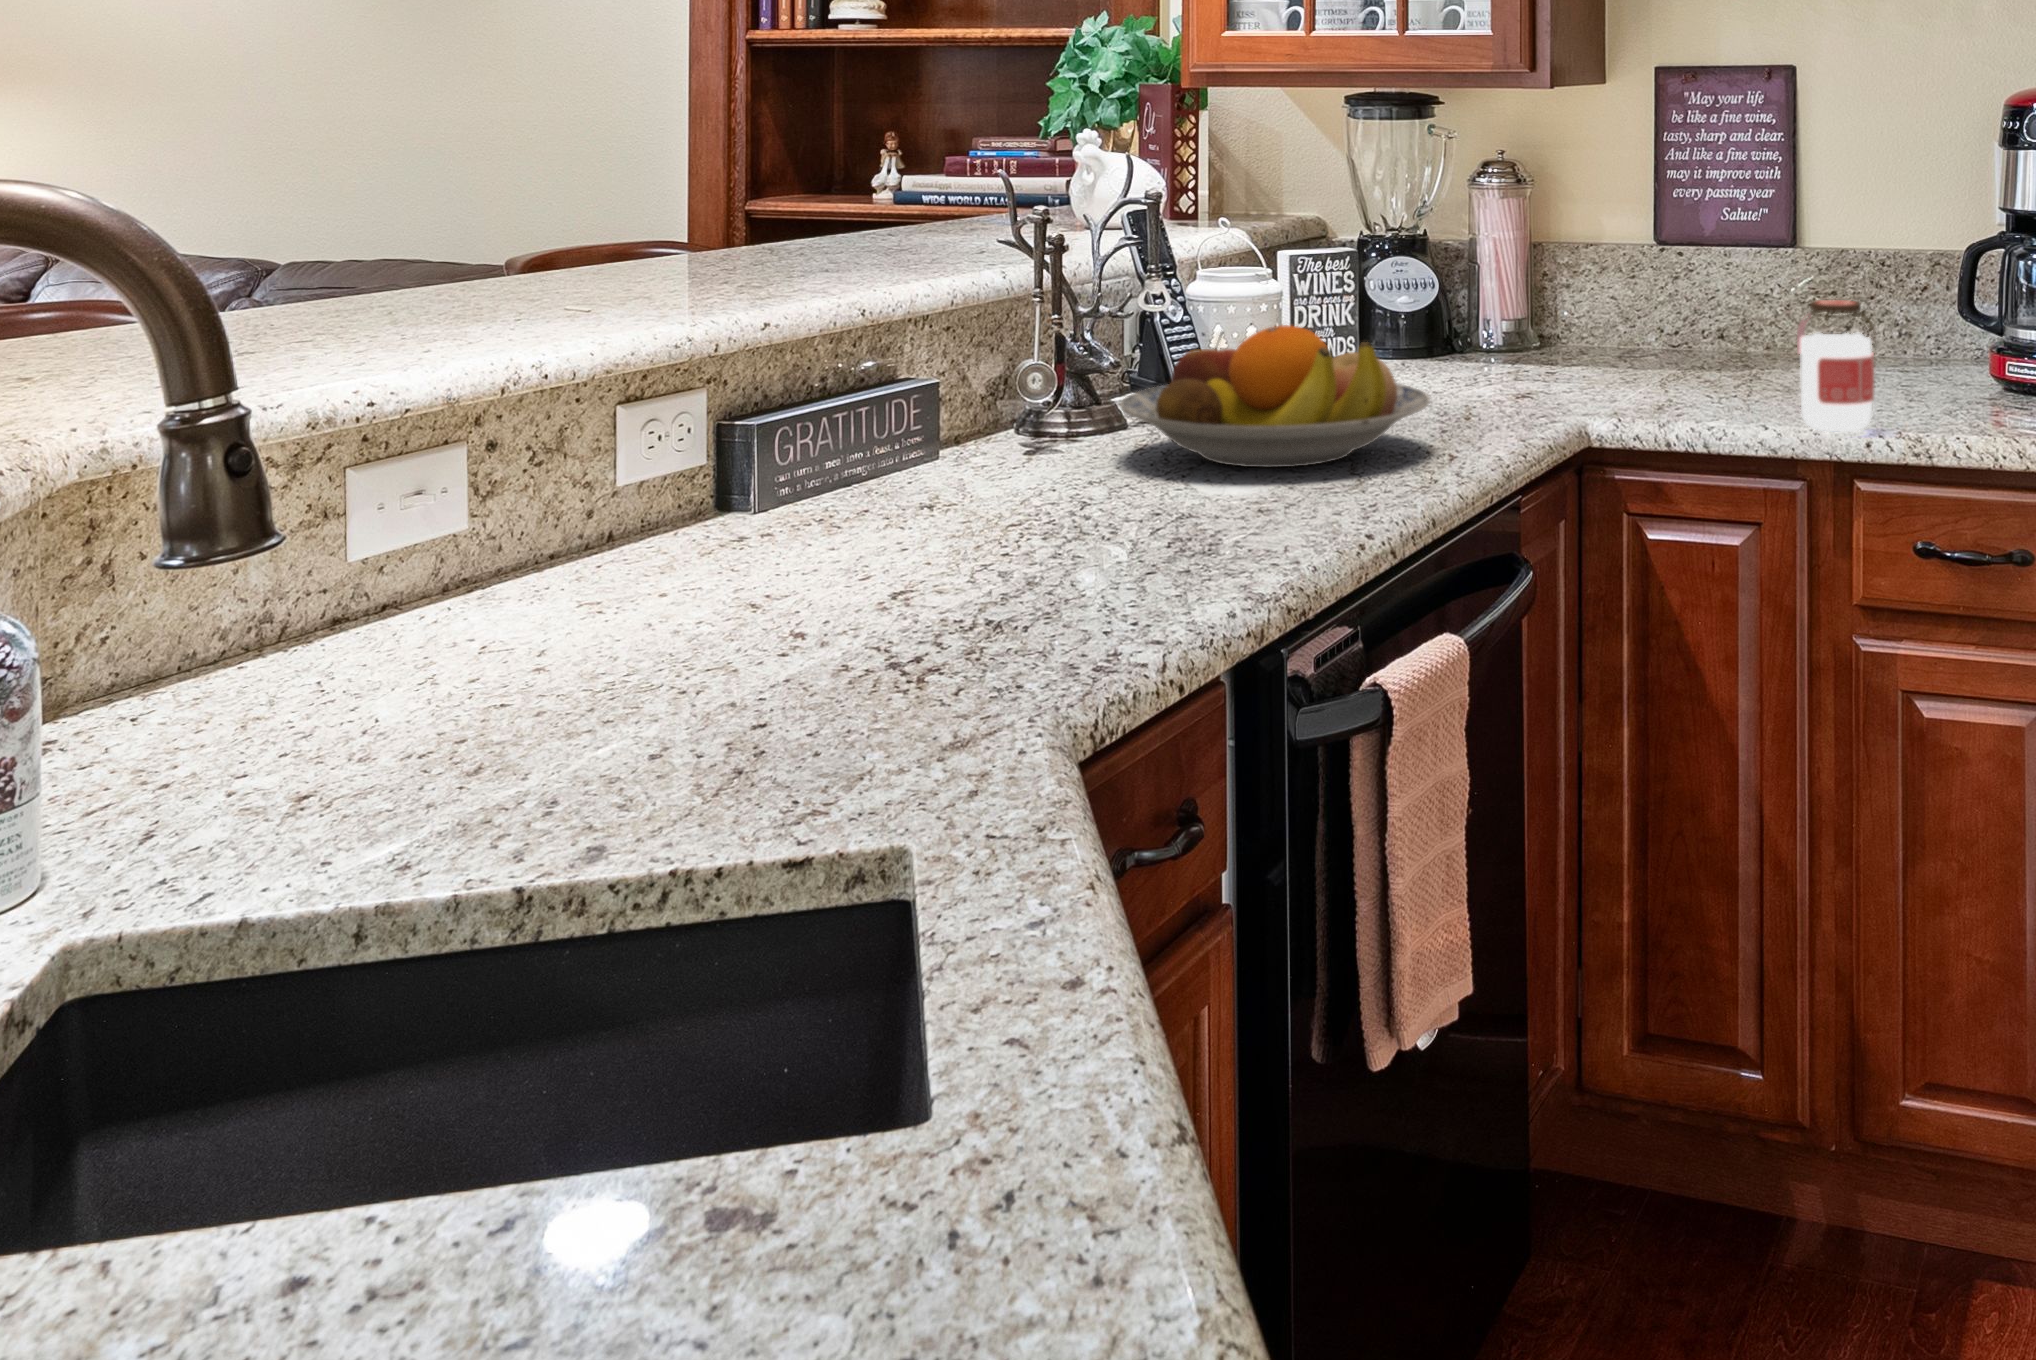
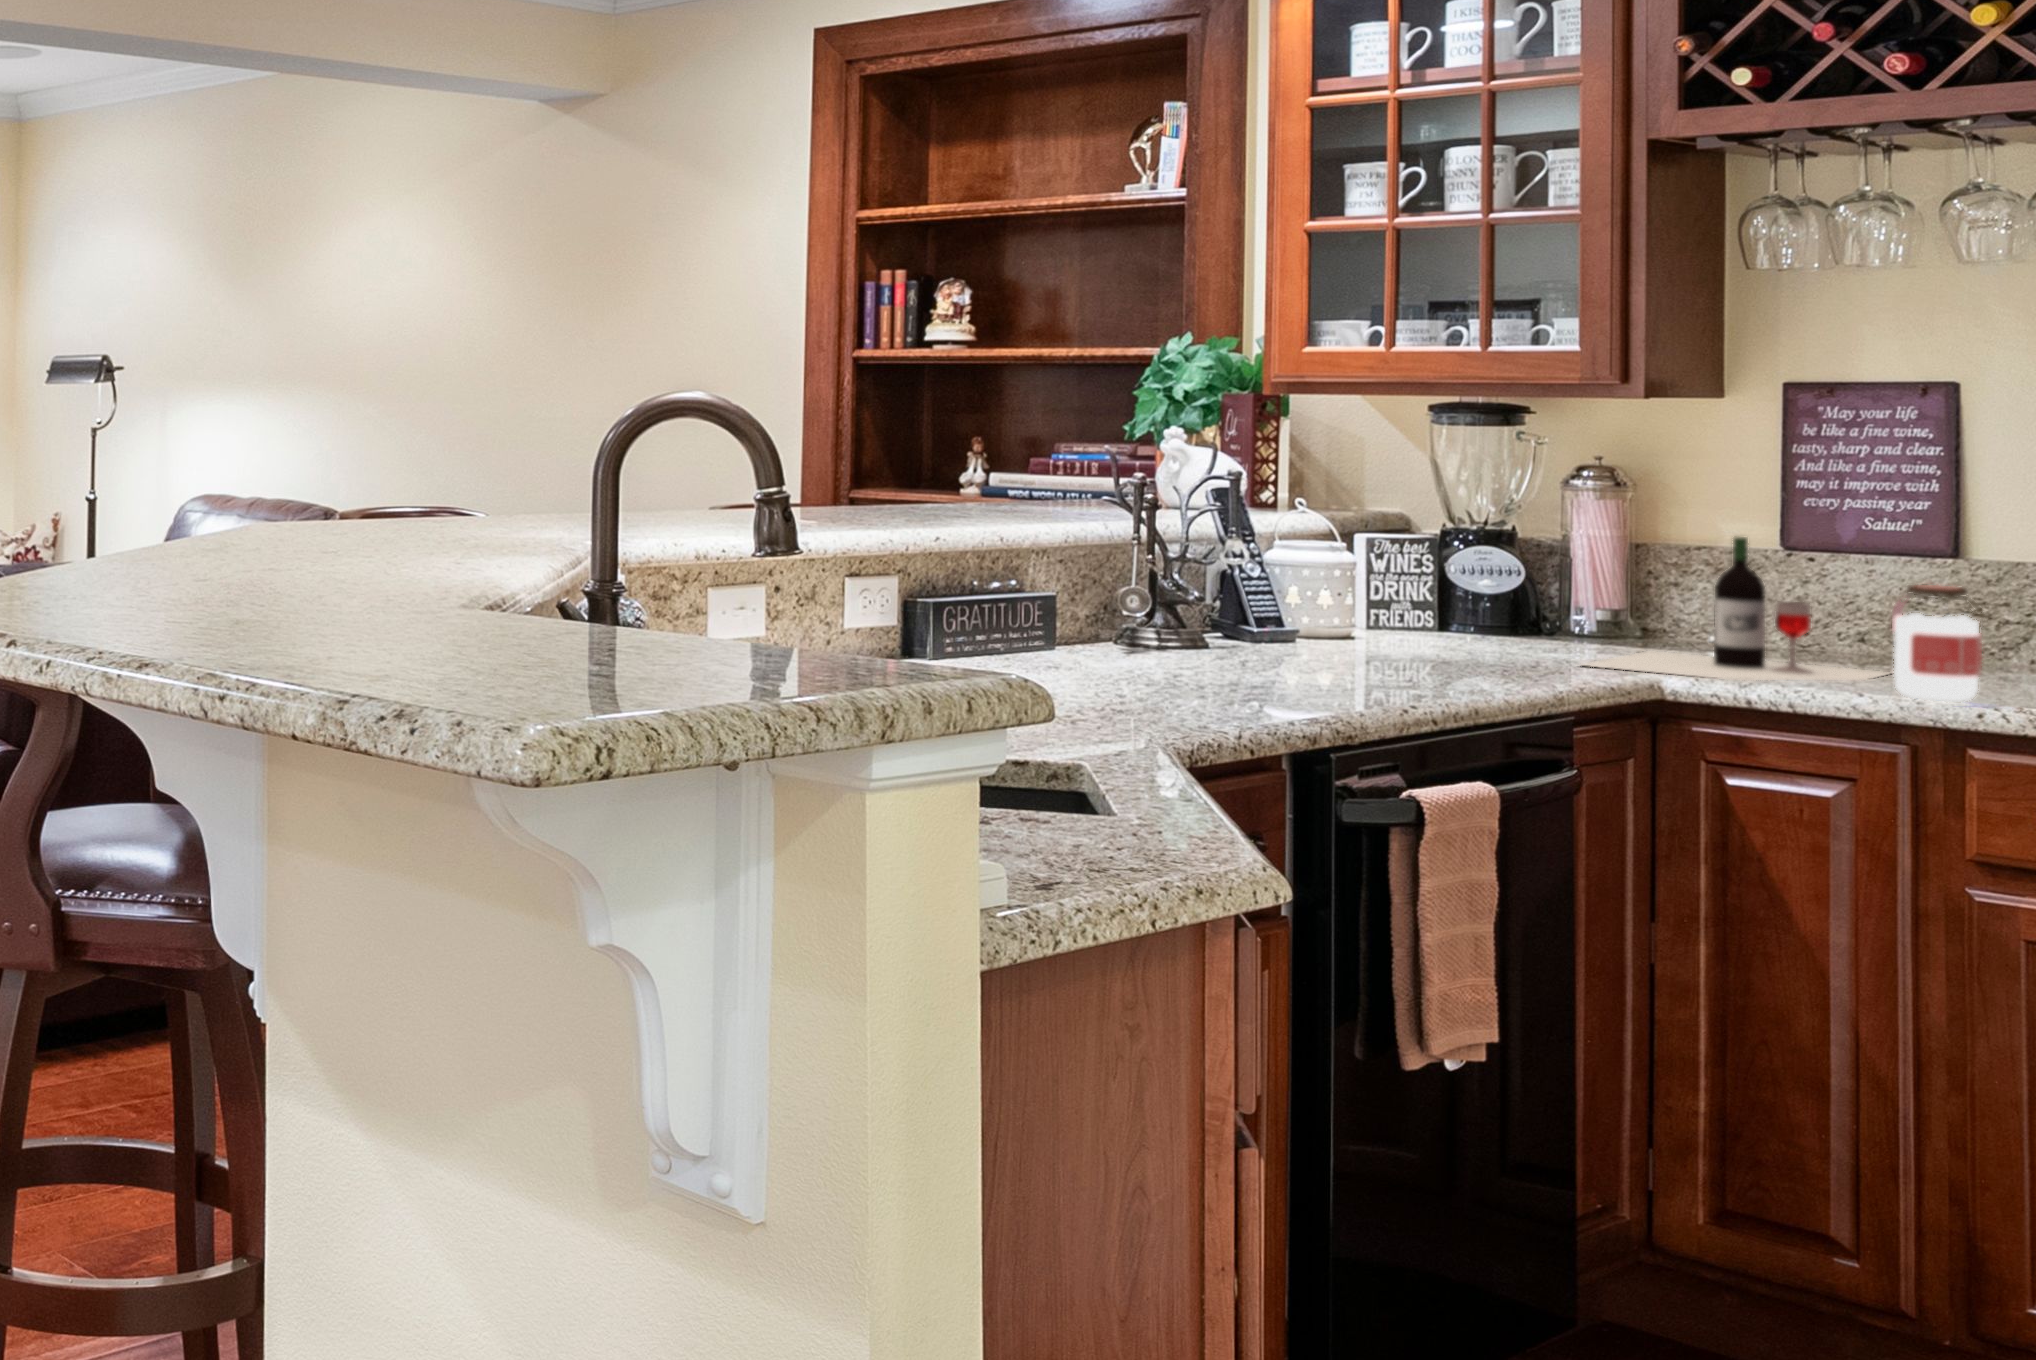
wine bottle: none [1504,244,1775,419] -> present [1585,537,1887,681]
fruit bowl: present [1120,325,1430,467] -> none [1207,571,1490,678]

